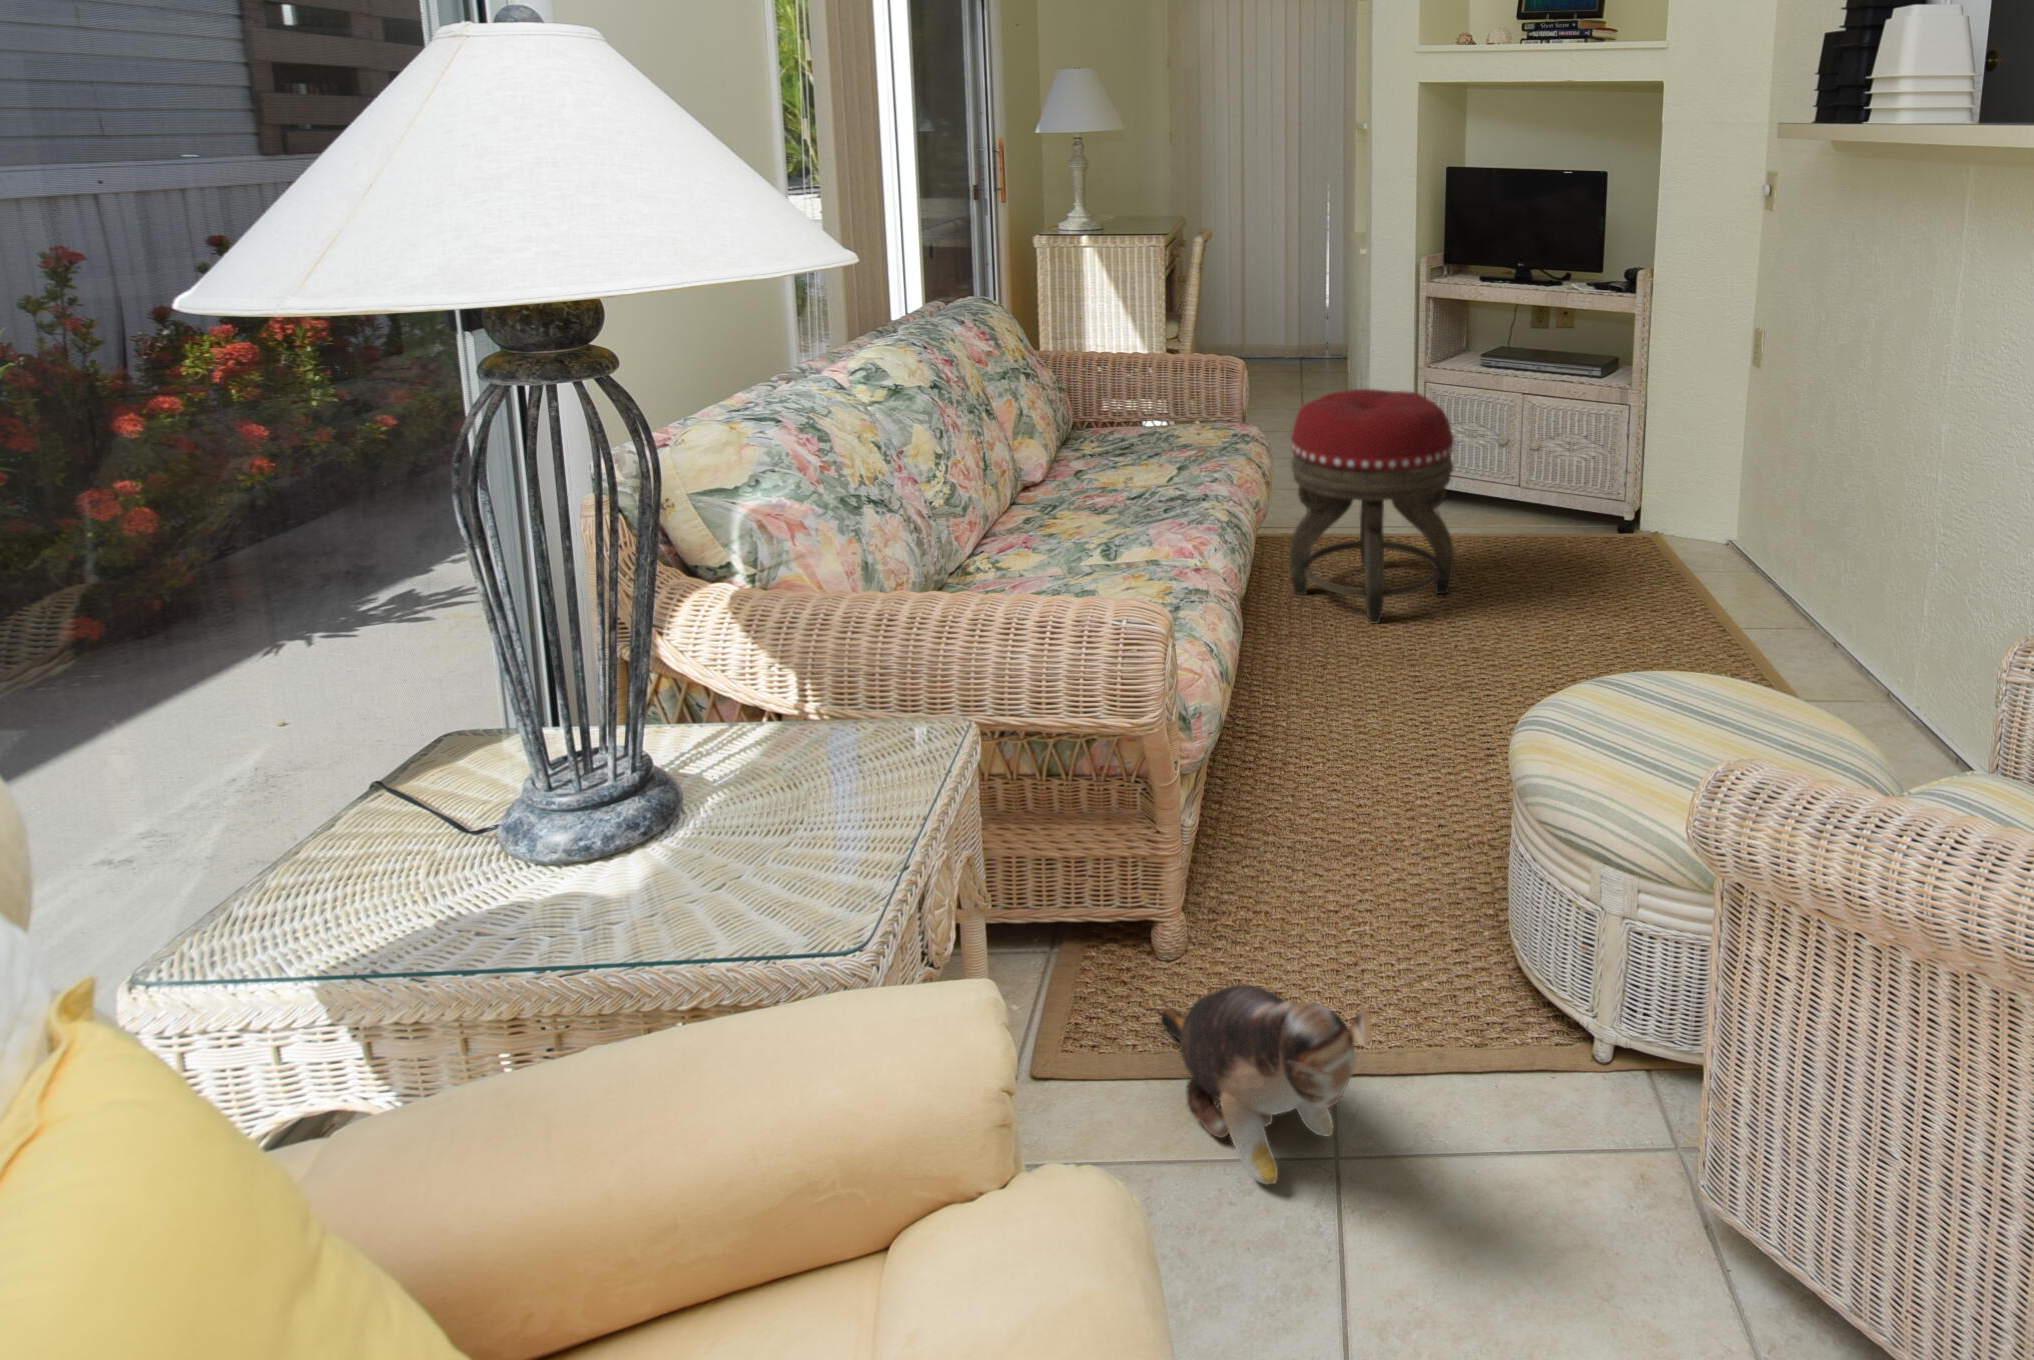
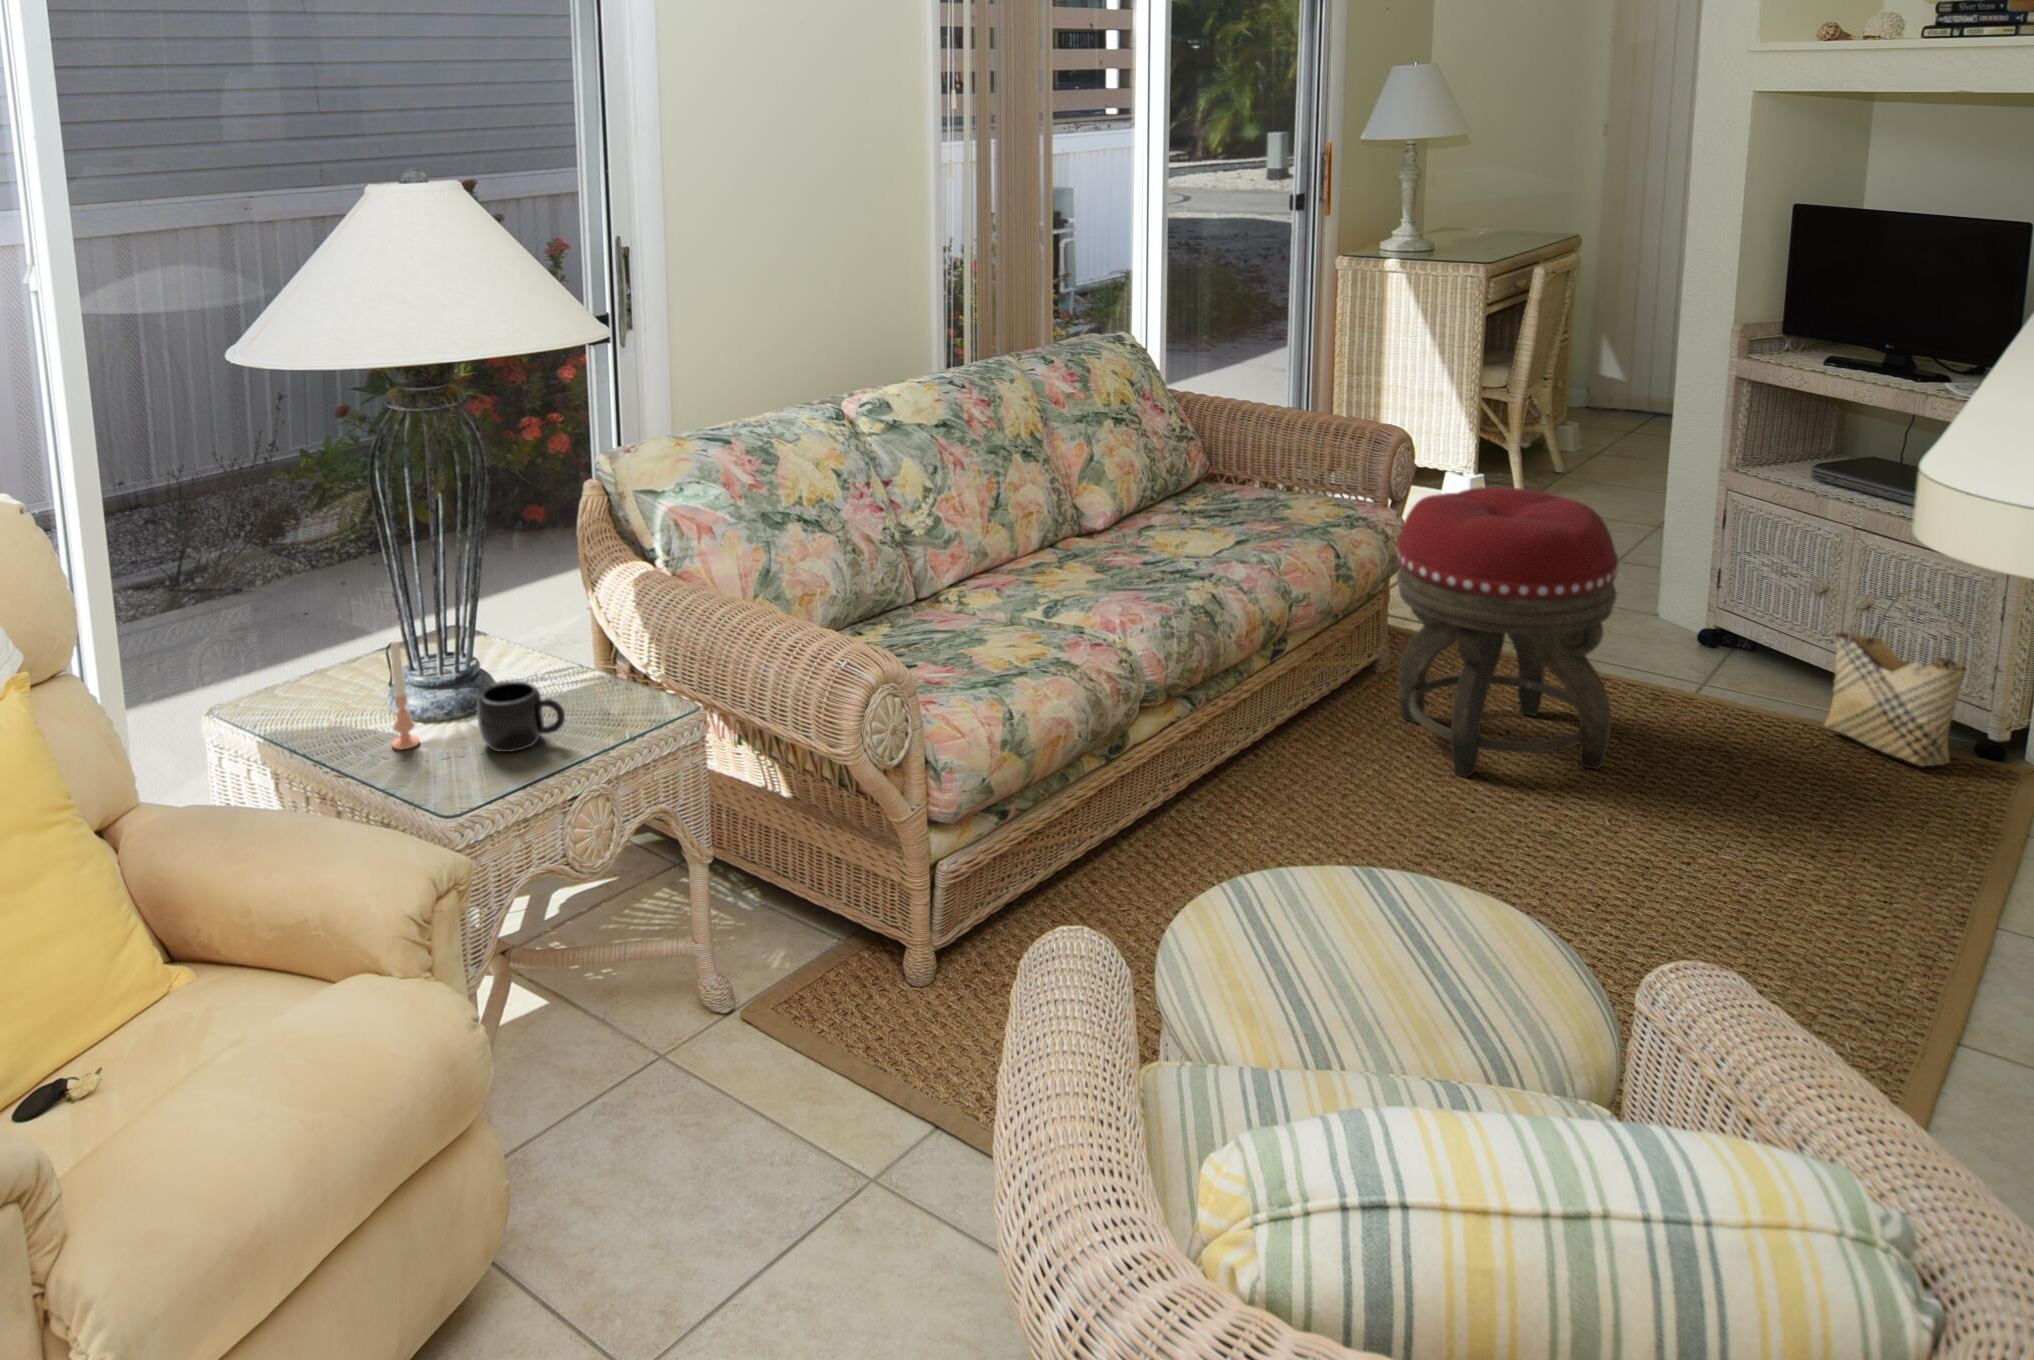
woven basket: none [1531,424,1615,541] -> present [1824,589,1966,766]
candle: none [582,748,636,925] -> present [390,641,420,750]
mug: none [735,753,874,865] -> present [477,681,565,752]
plush toy: present [1161,985,1372,1184] -> none [798,997,918,1159]

